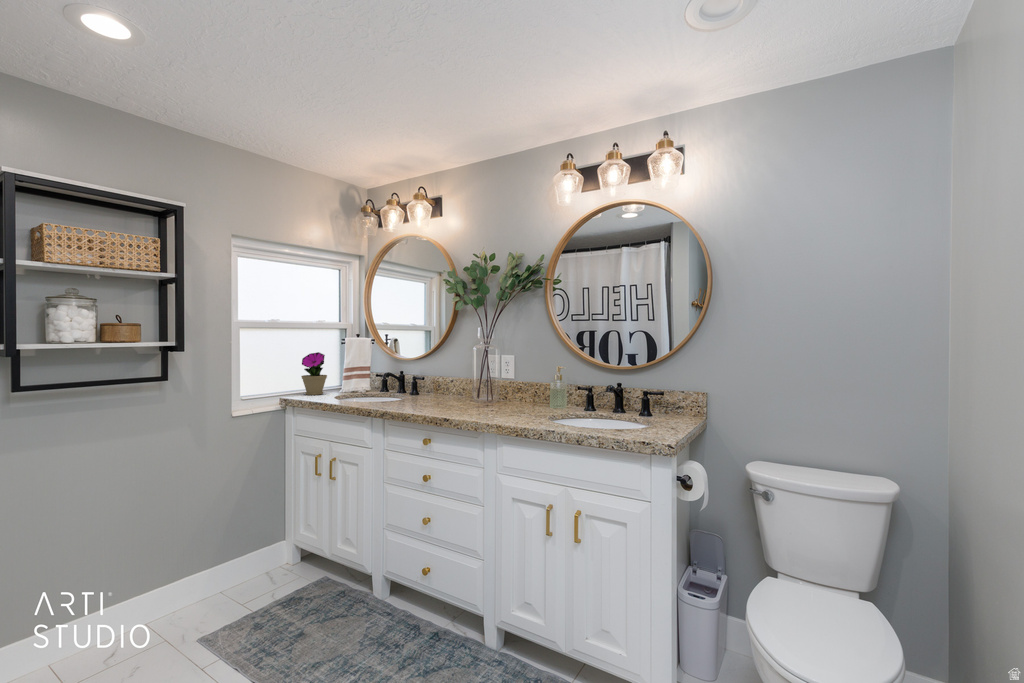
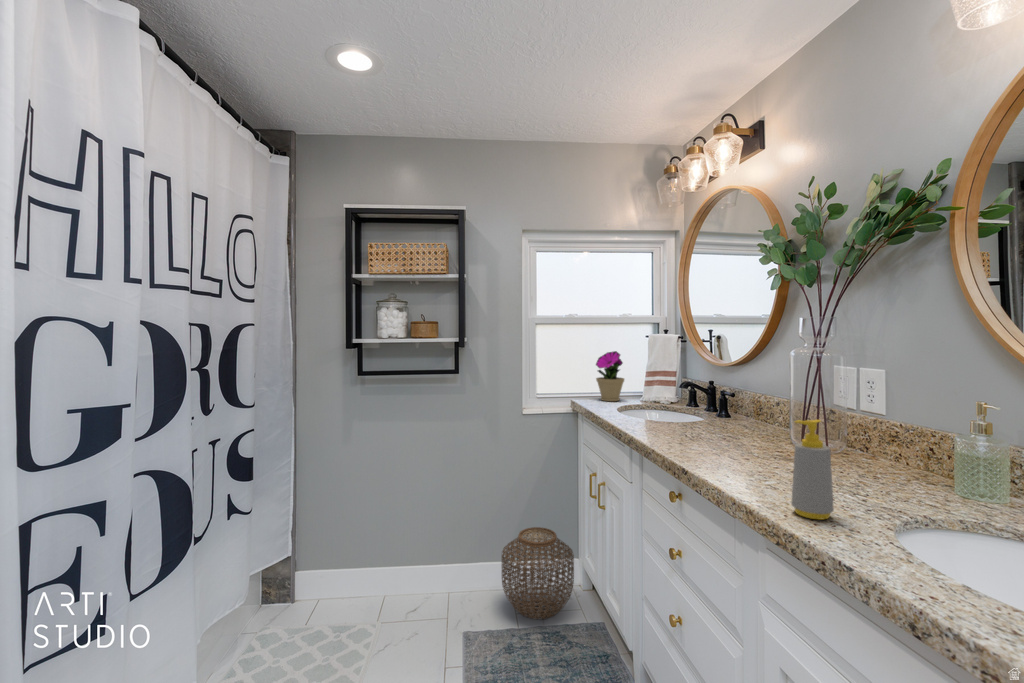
soap bottle: none [516,377,533,425] -> present [792,420,834,519]
woven basket: none [222,516,298,601] -> present [502,527,574,619]

